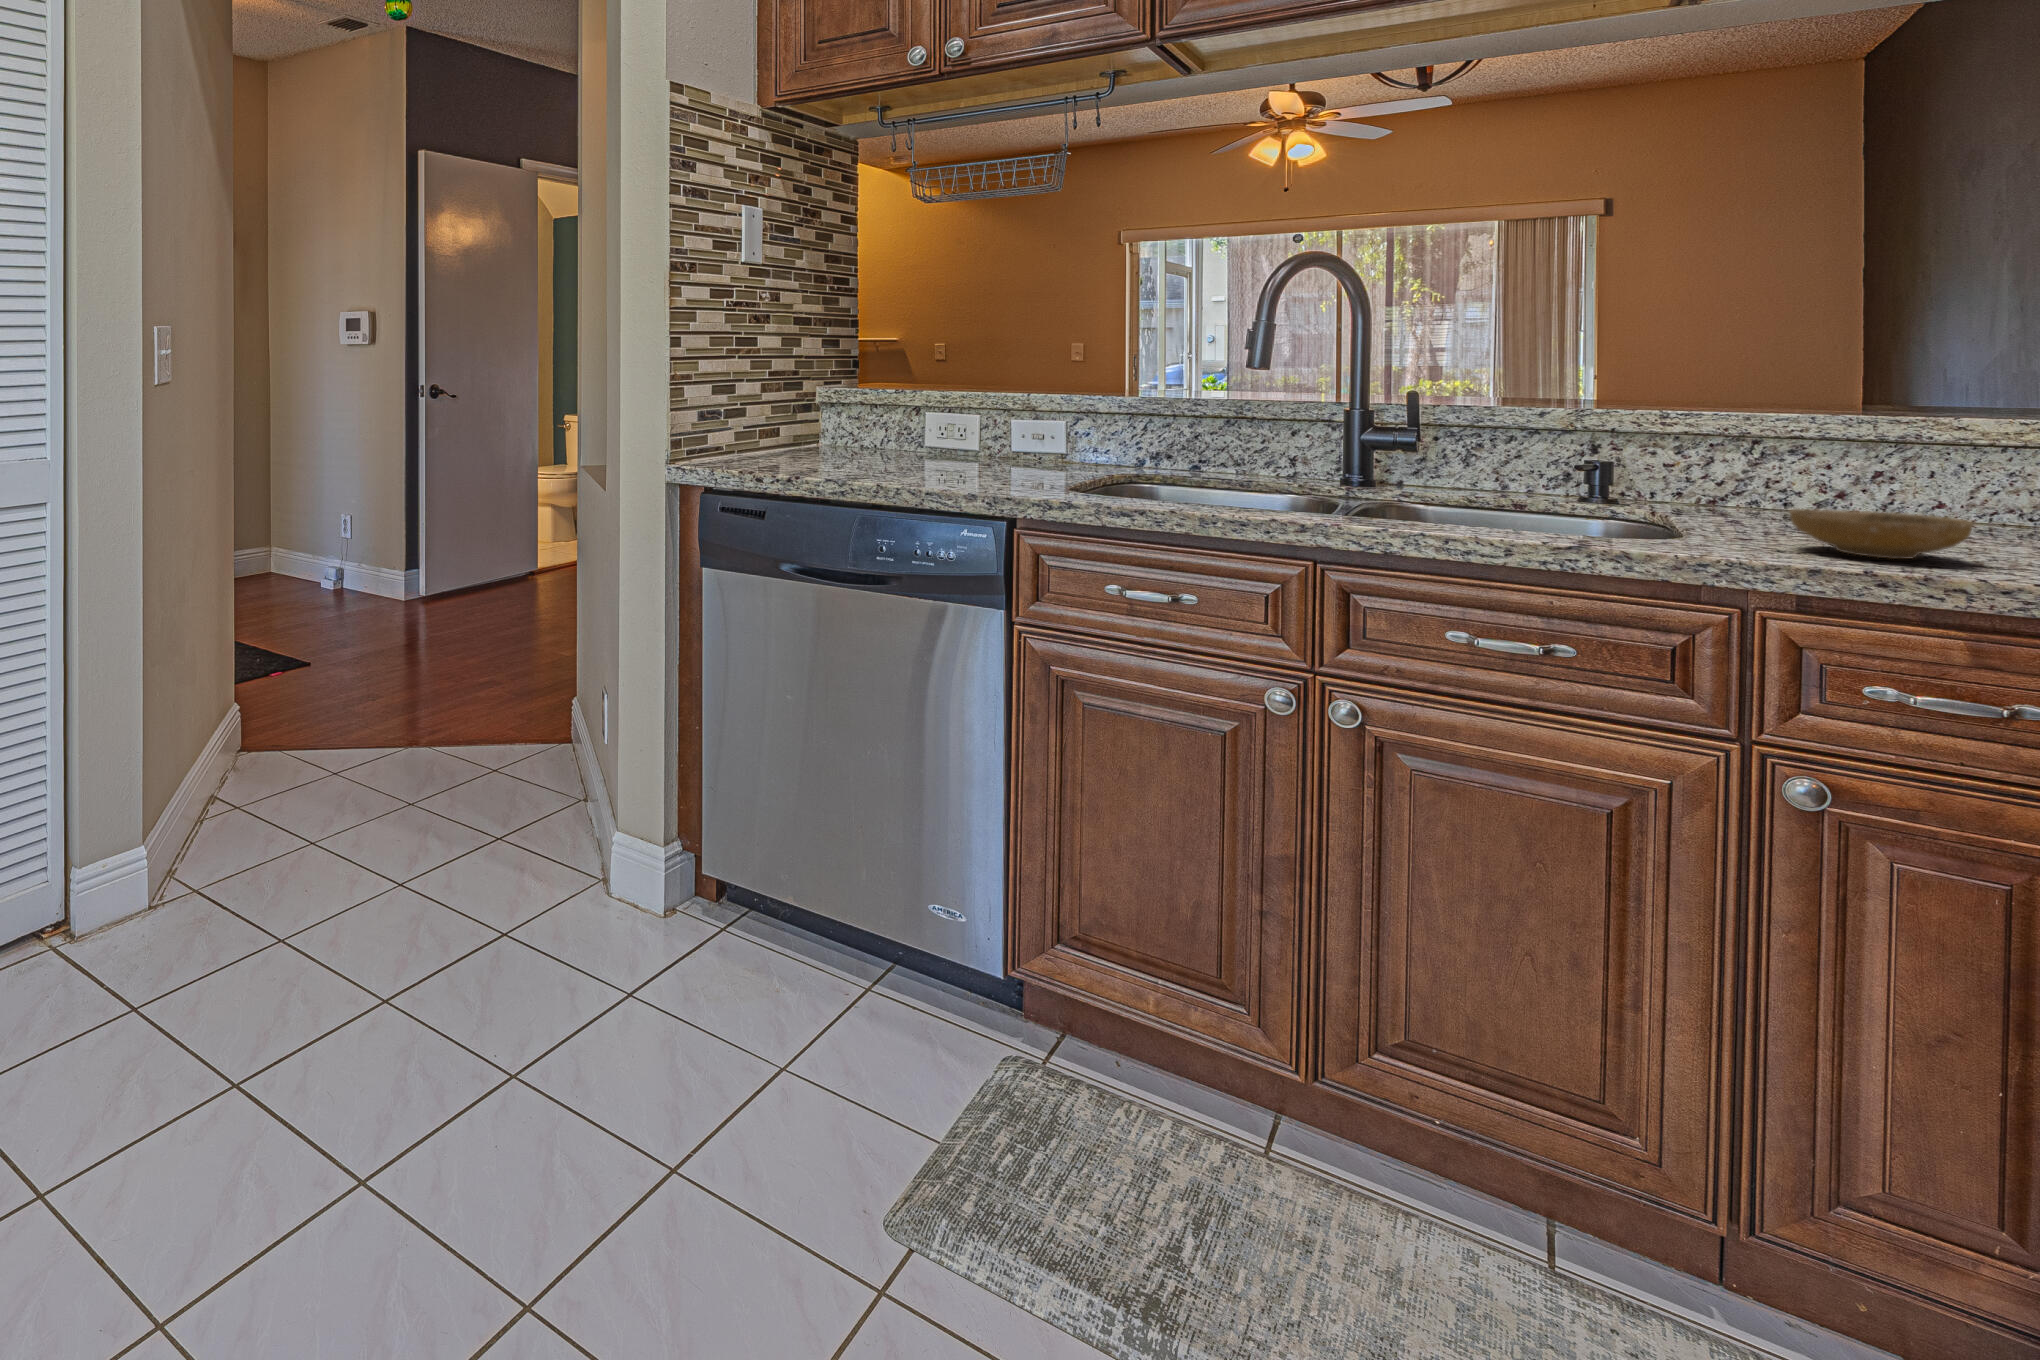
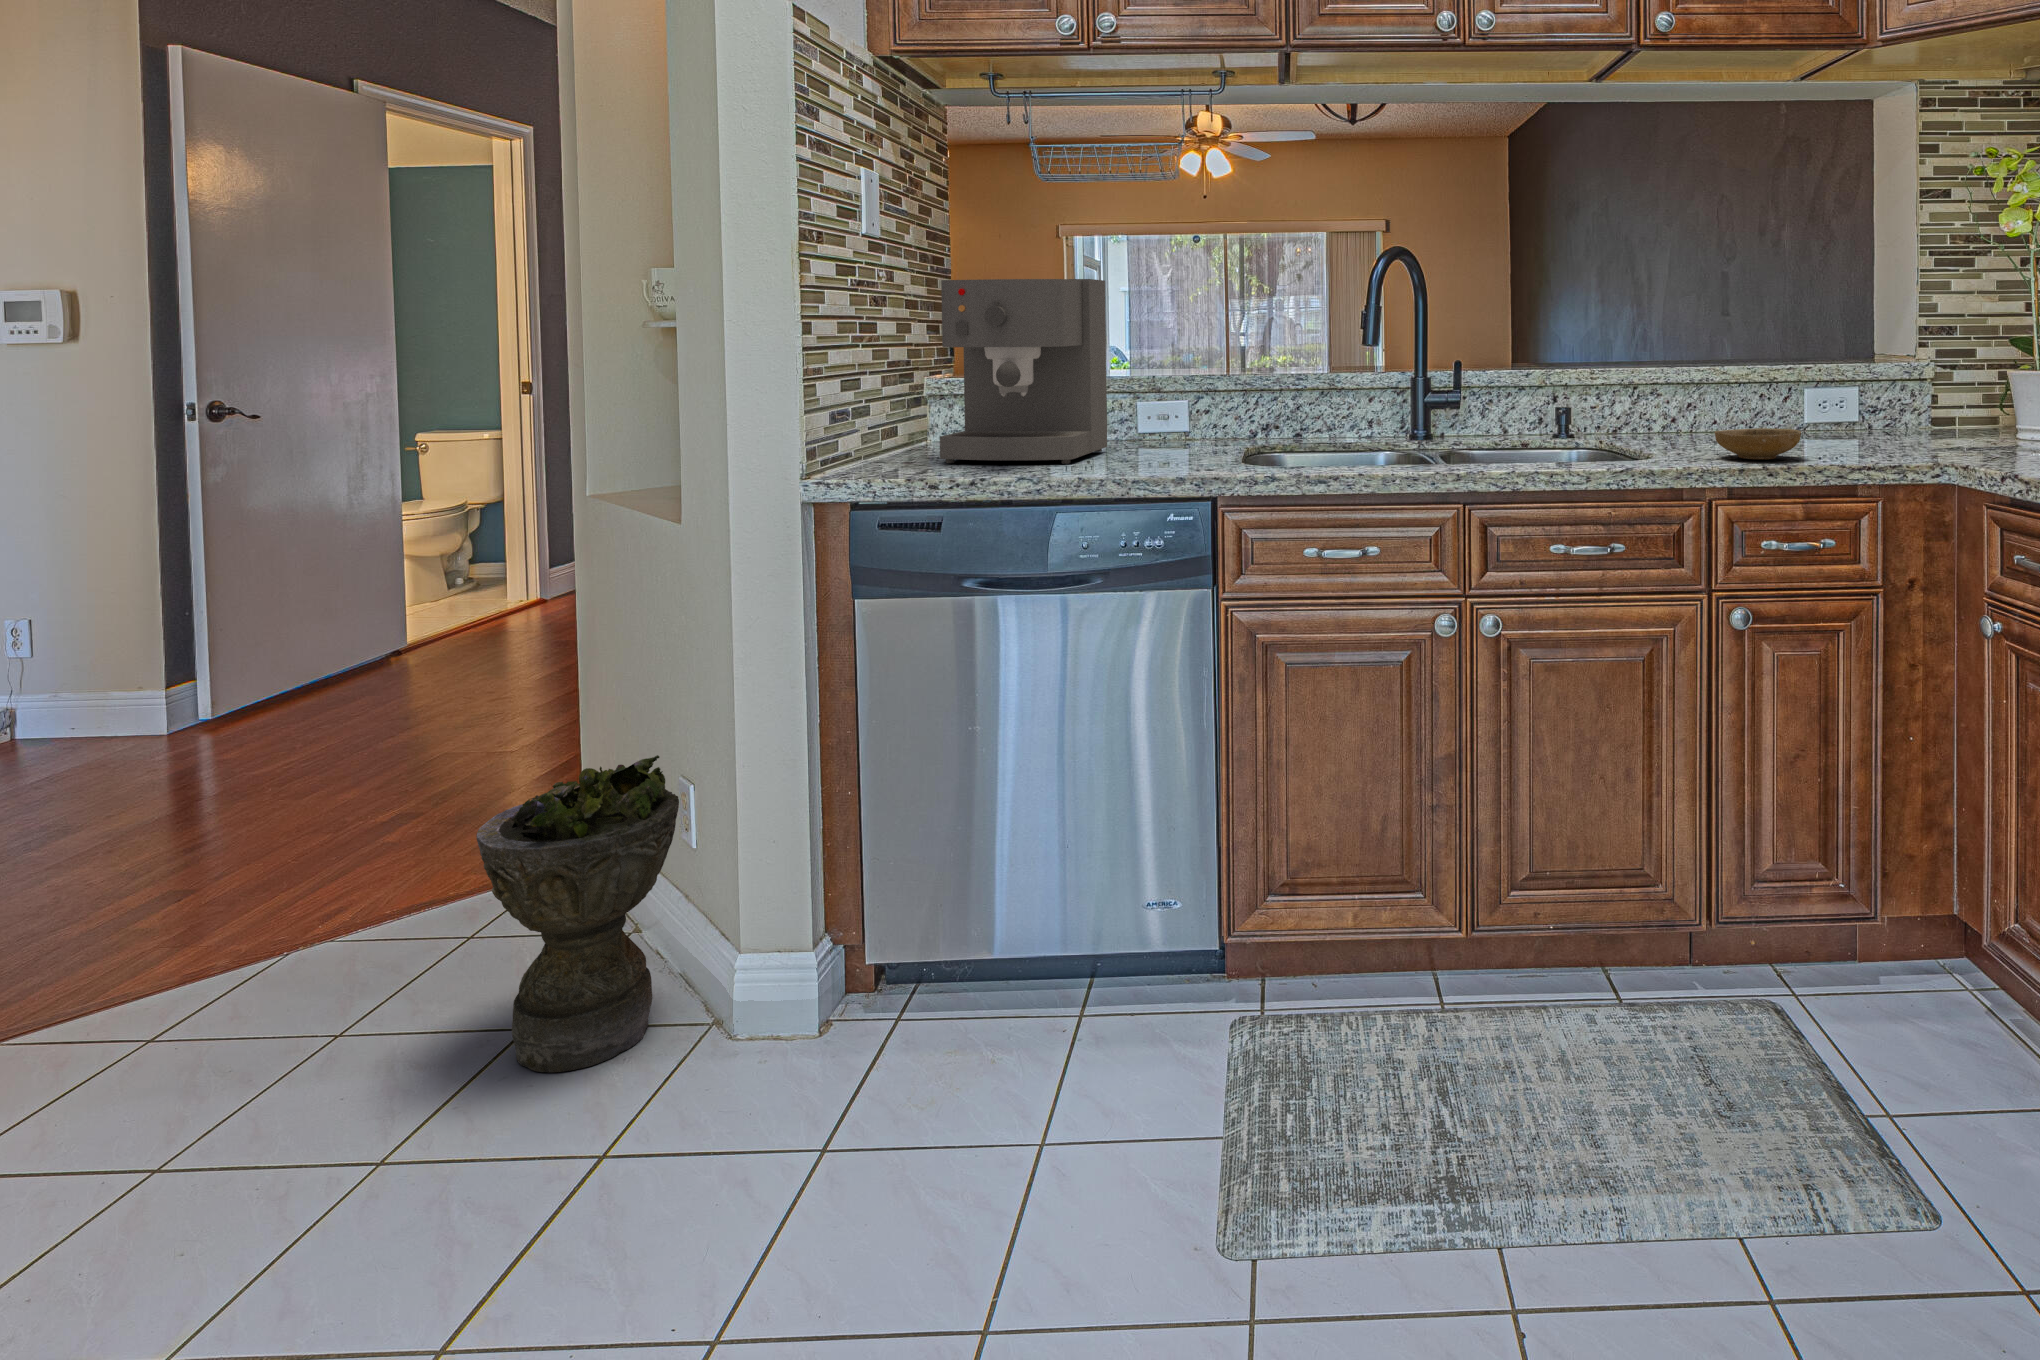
coffee maker: none [803,299,972,471] -> present [940,279,1107,464]
planter: none [455,661,583,880] -> present [476,755,679,1072]

